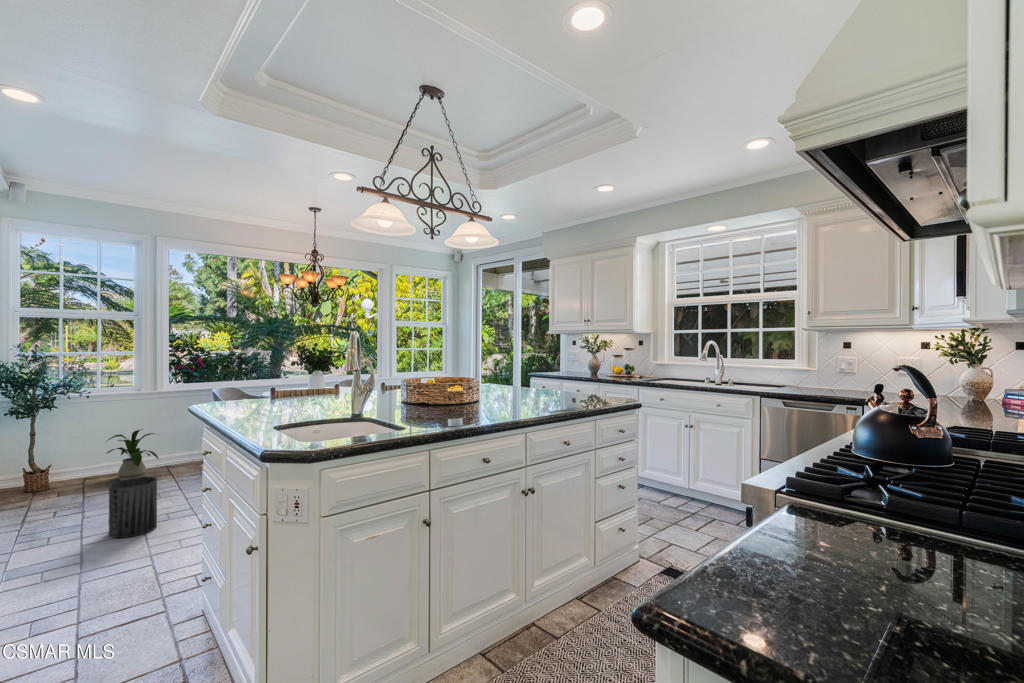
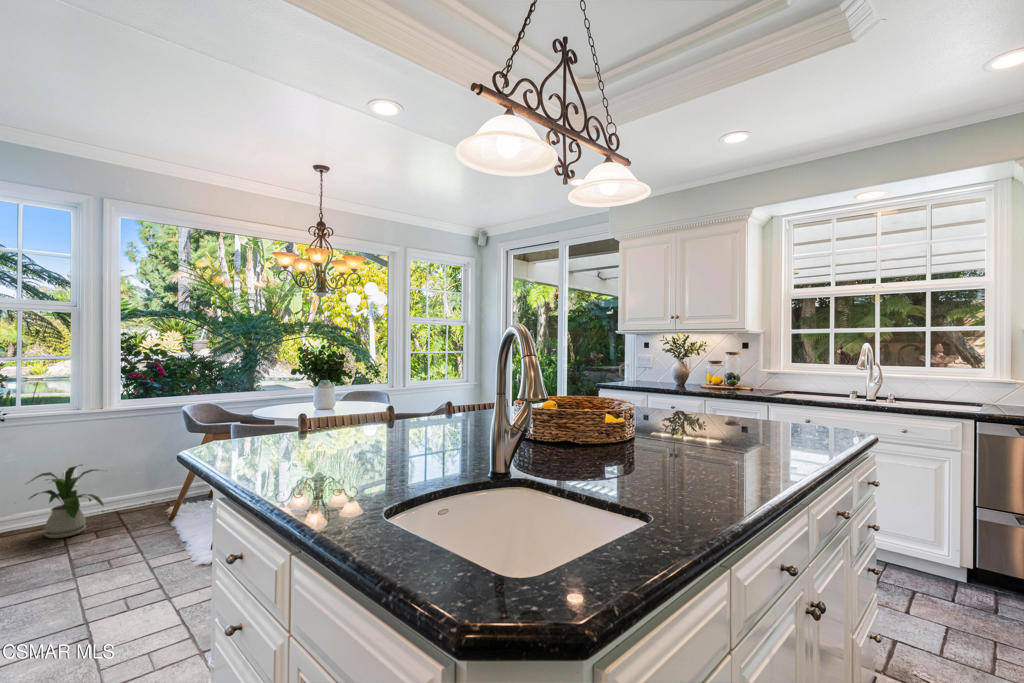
trash can: present [109,477,157,538] -> none [24,547,103,652]

